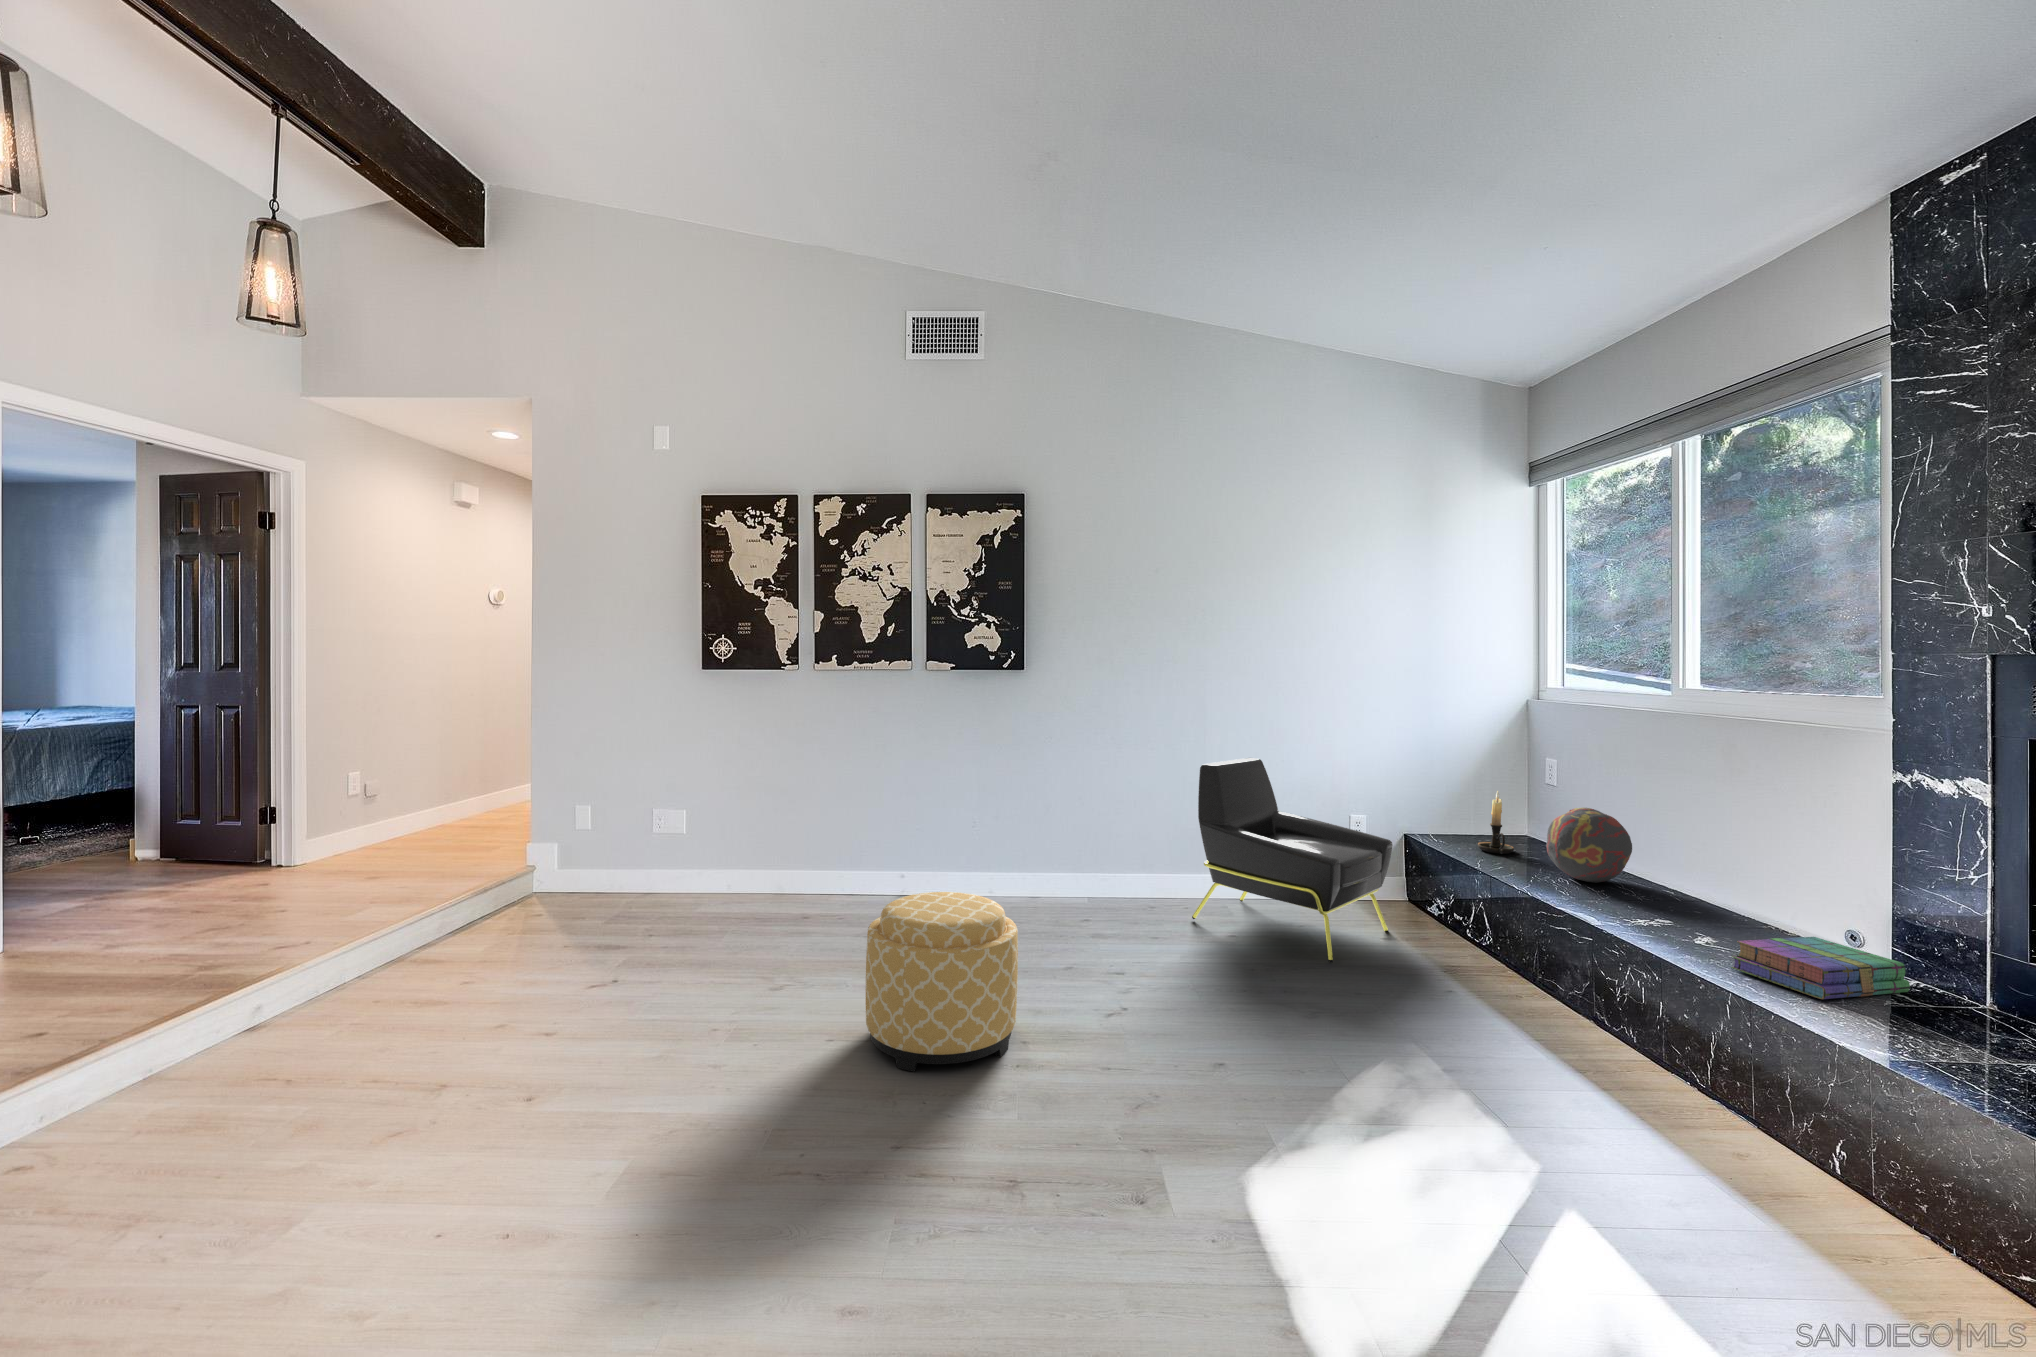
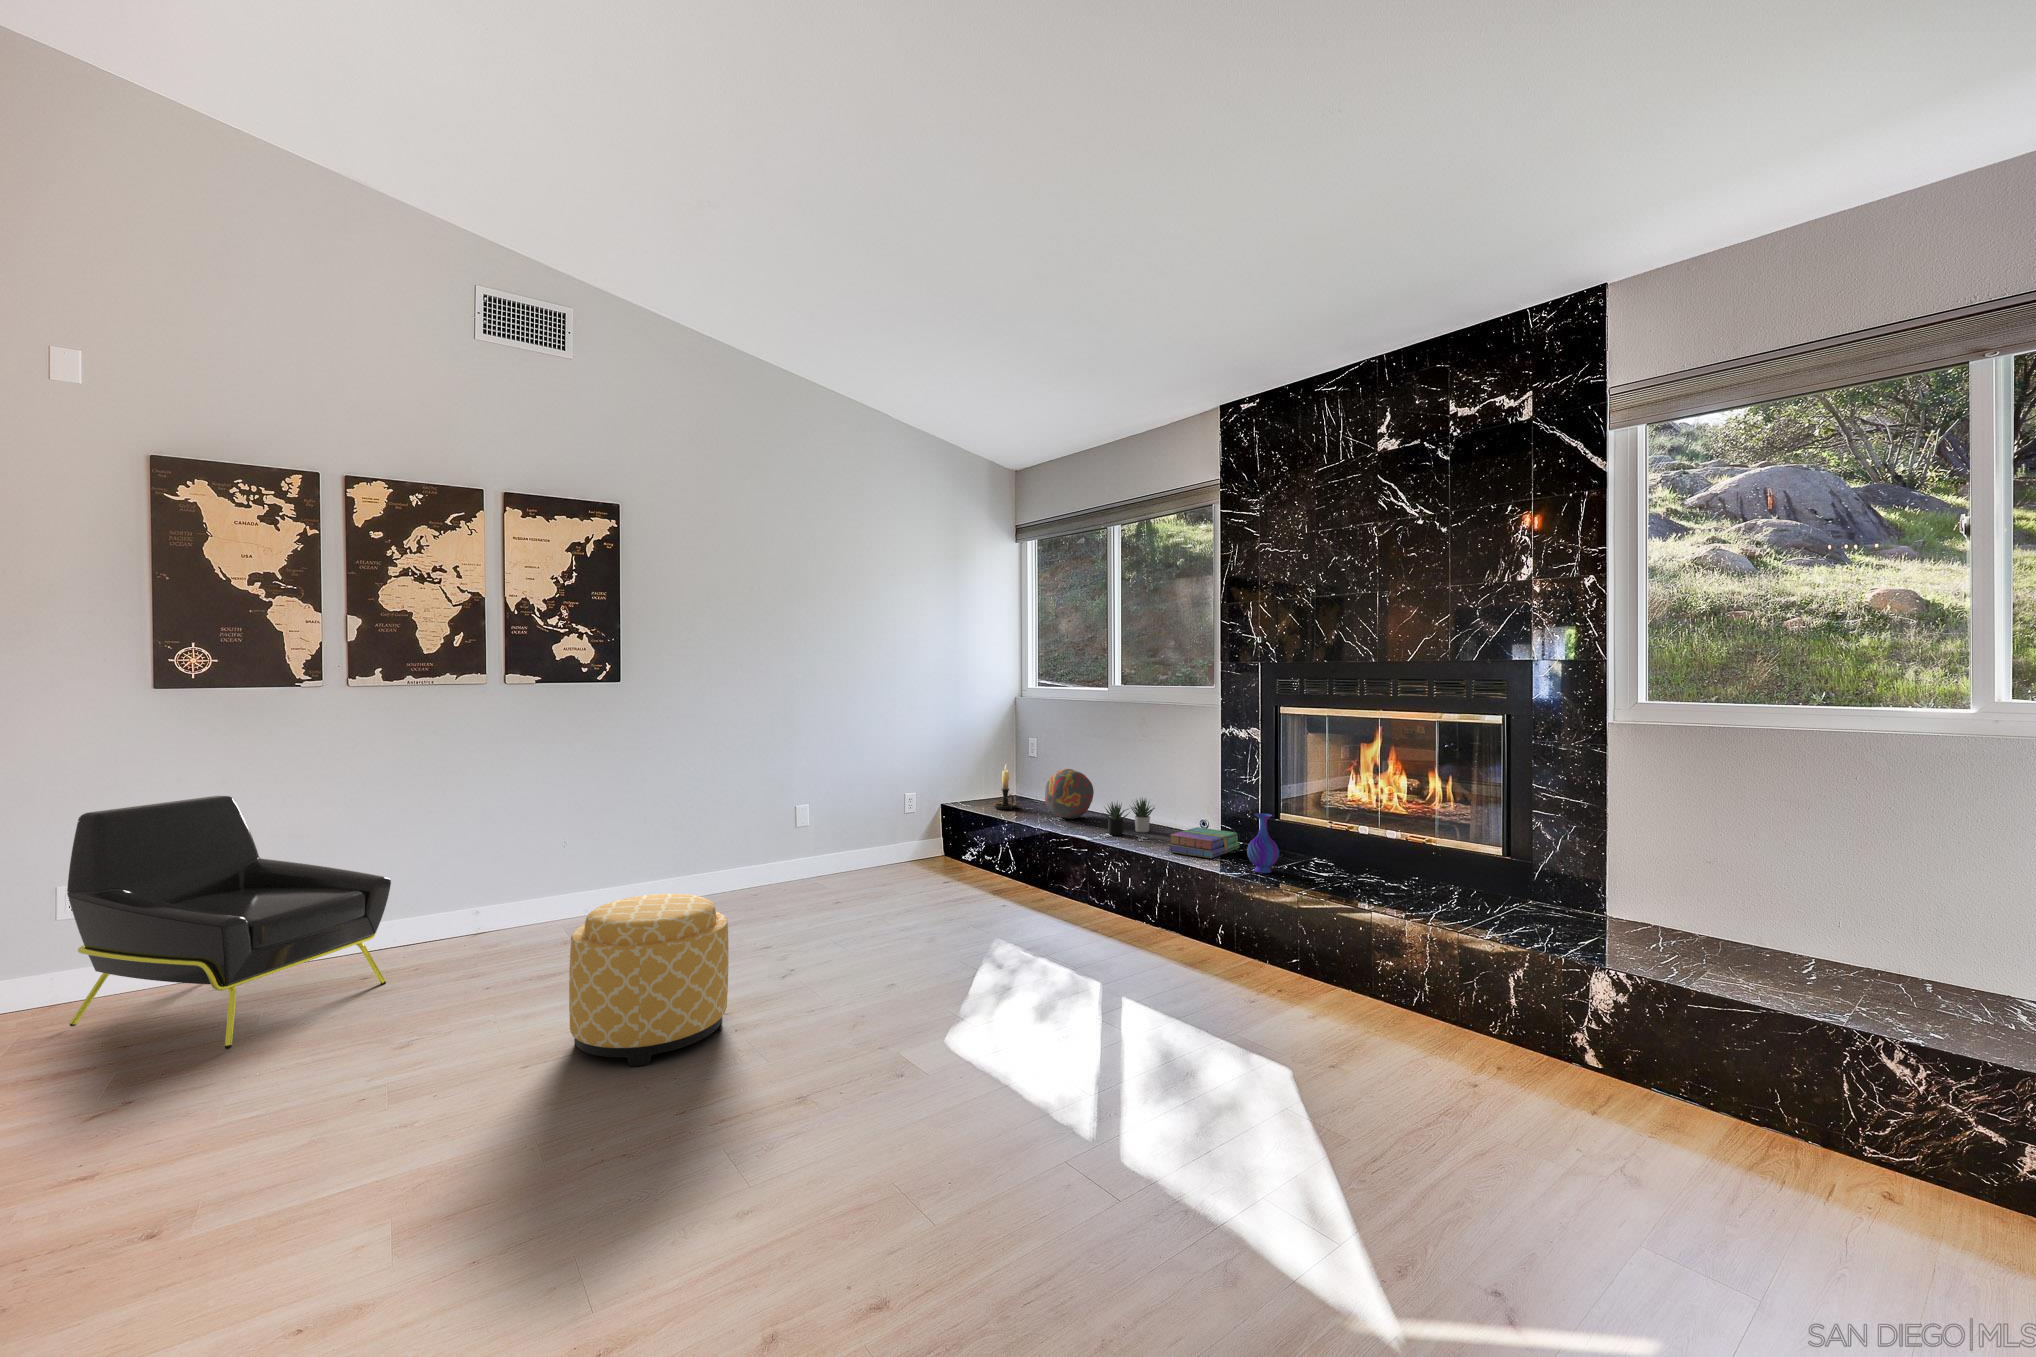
armchair: present [1192,758,1393,963] -> present [67,796,391,1049]
succulent plant: none [1622,866,1741,926] -> present [1103,798,1154,835]
vase: none [1897,939,1983,1059] -> present [1247,813,1279,873]

